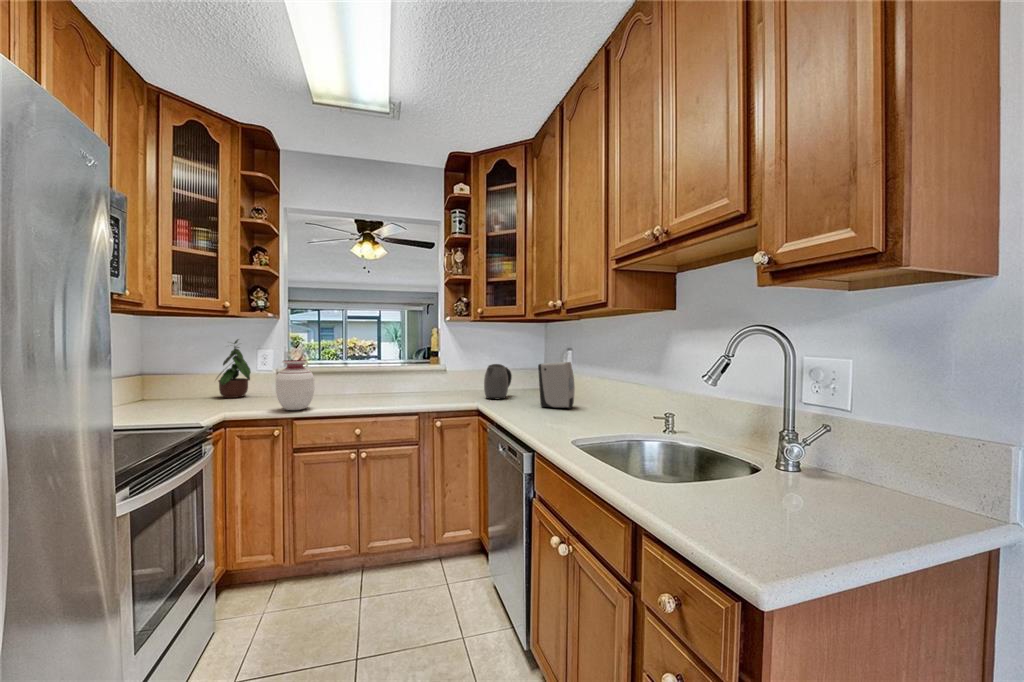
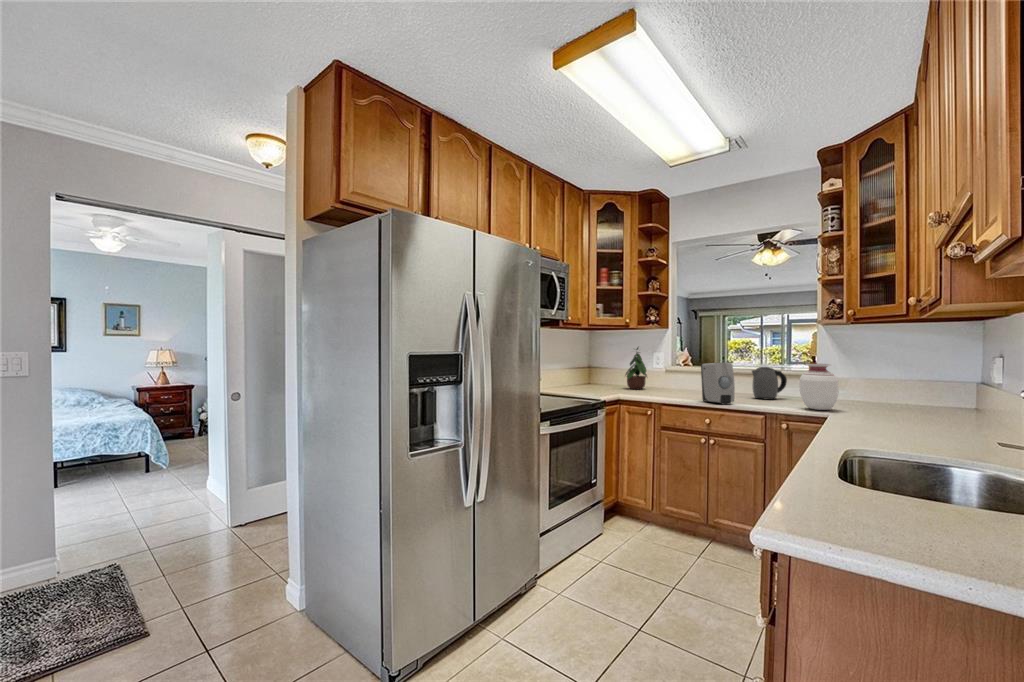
vase: present [276,360,314,410] -> present [799,364,838,410]
soap dispenser: present [538,362,575,409] -> present [701,363,735,404]
kettle: present [484,364,512,399] -> present [752,367,787,400]

